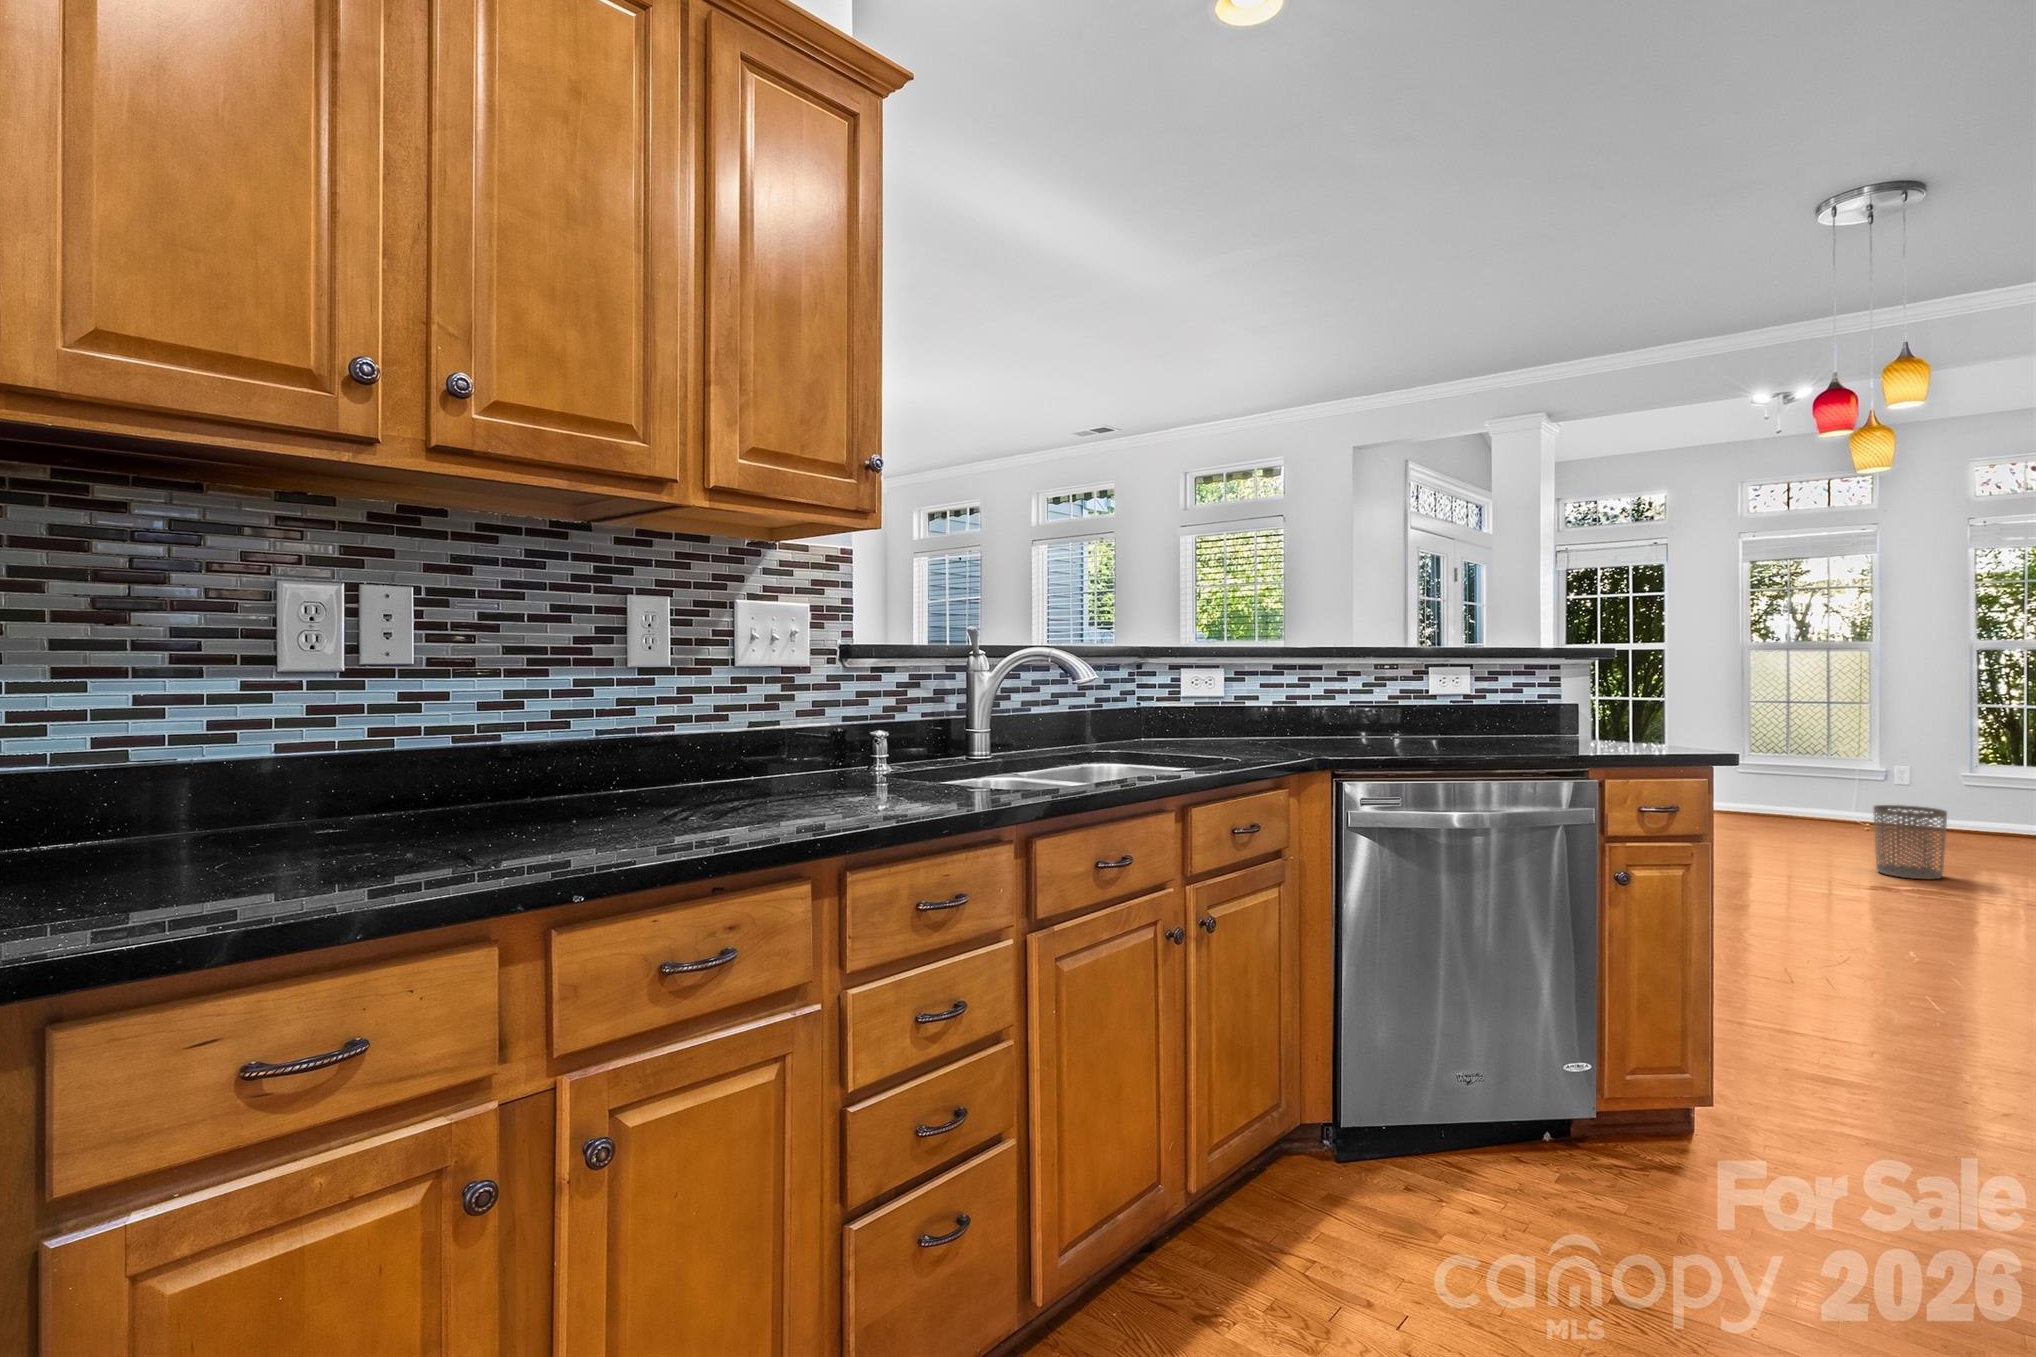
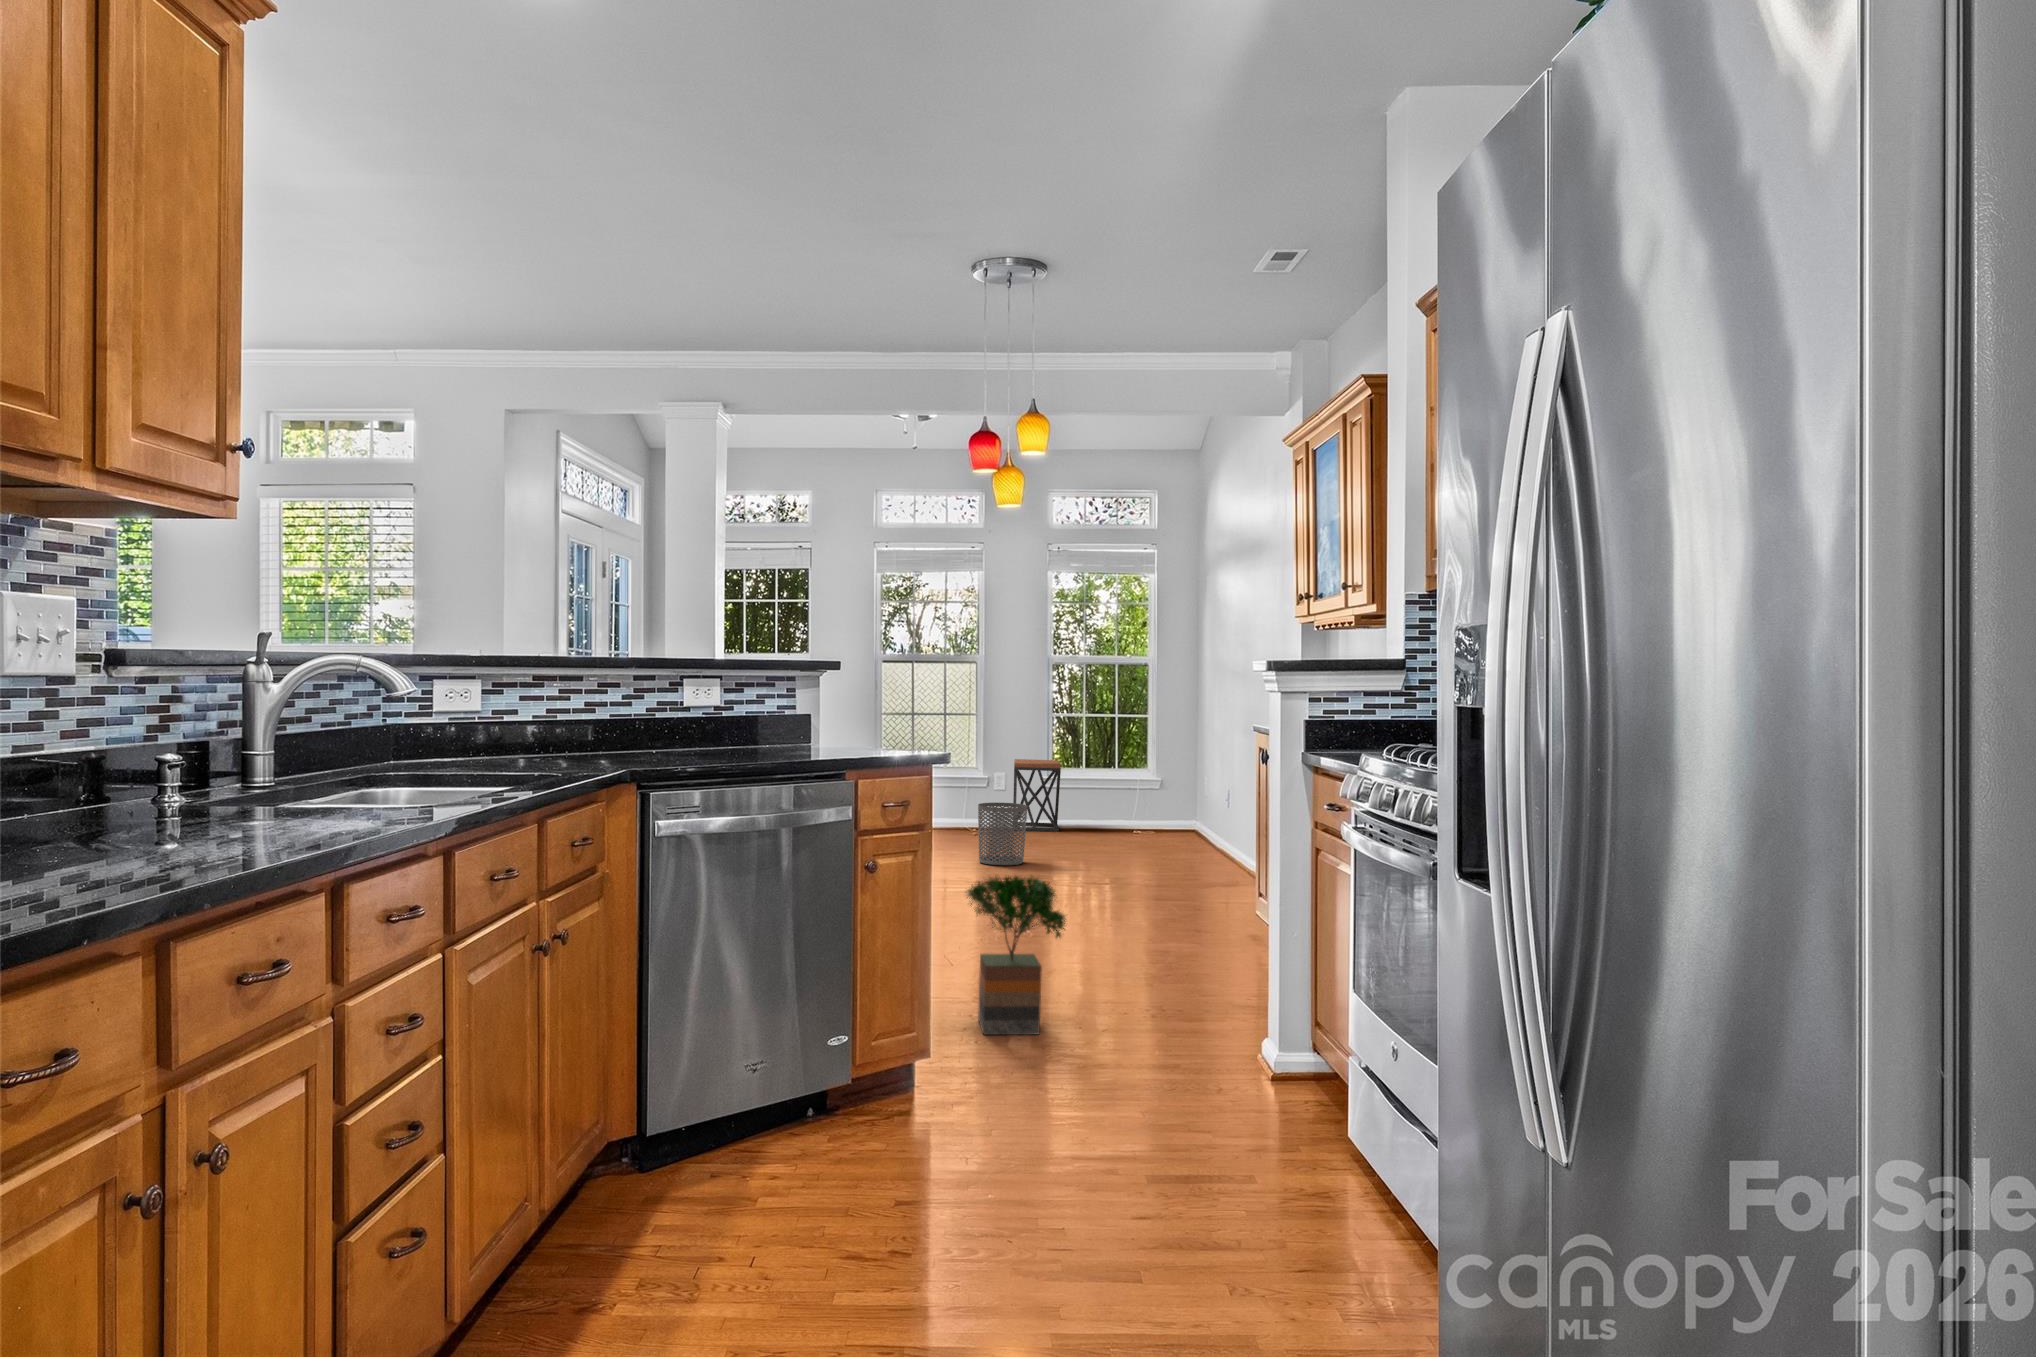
stool: none [1937,757,2010,844] -> present [1013,759,1061,832]
potted tree: none [1787,895,1956,1110] -> present [967,875,1066,1035]

